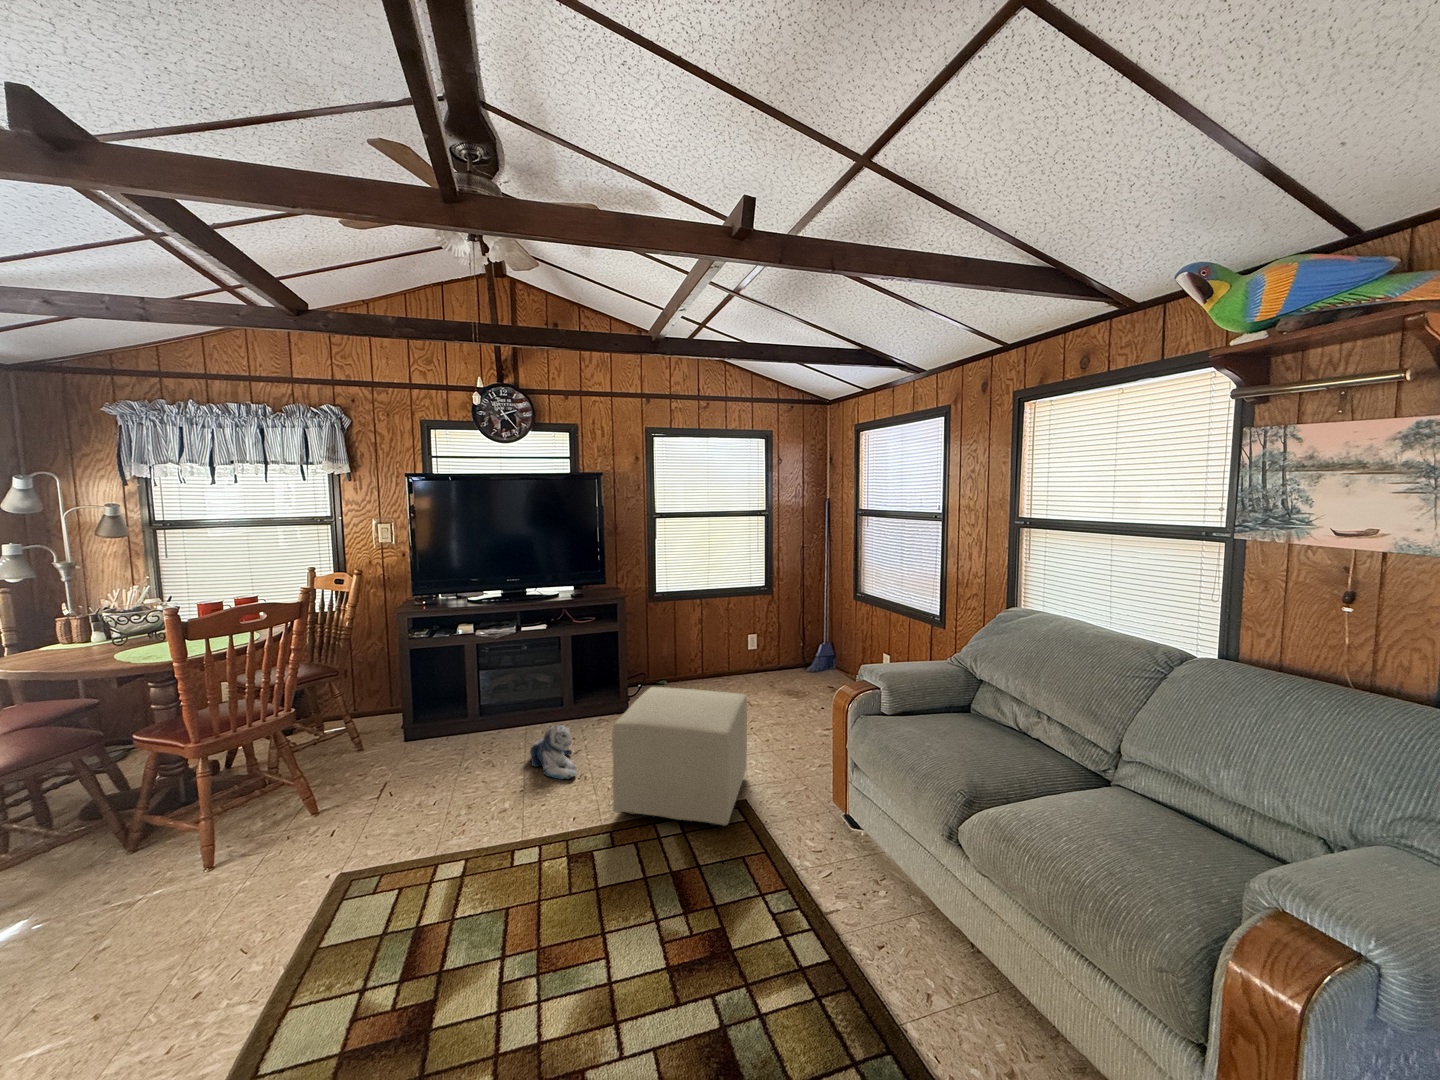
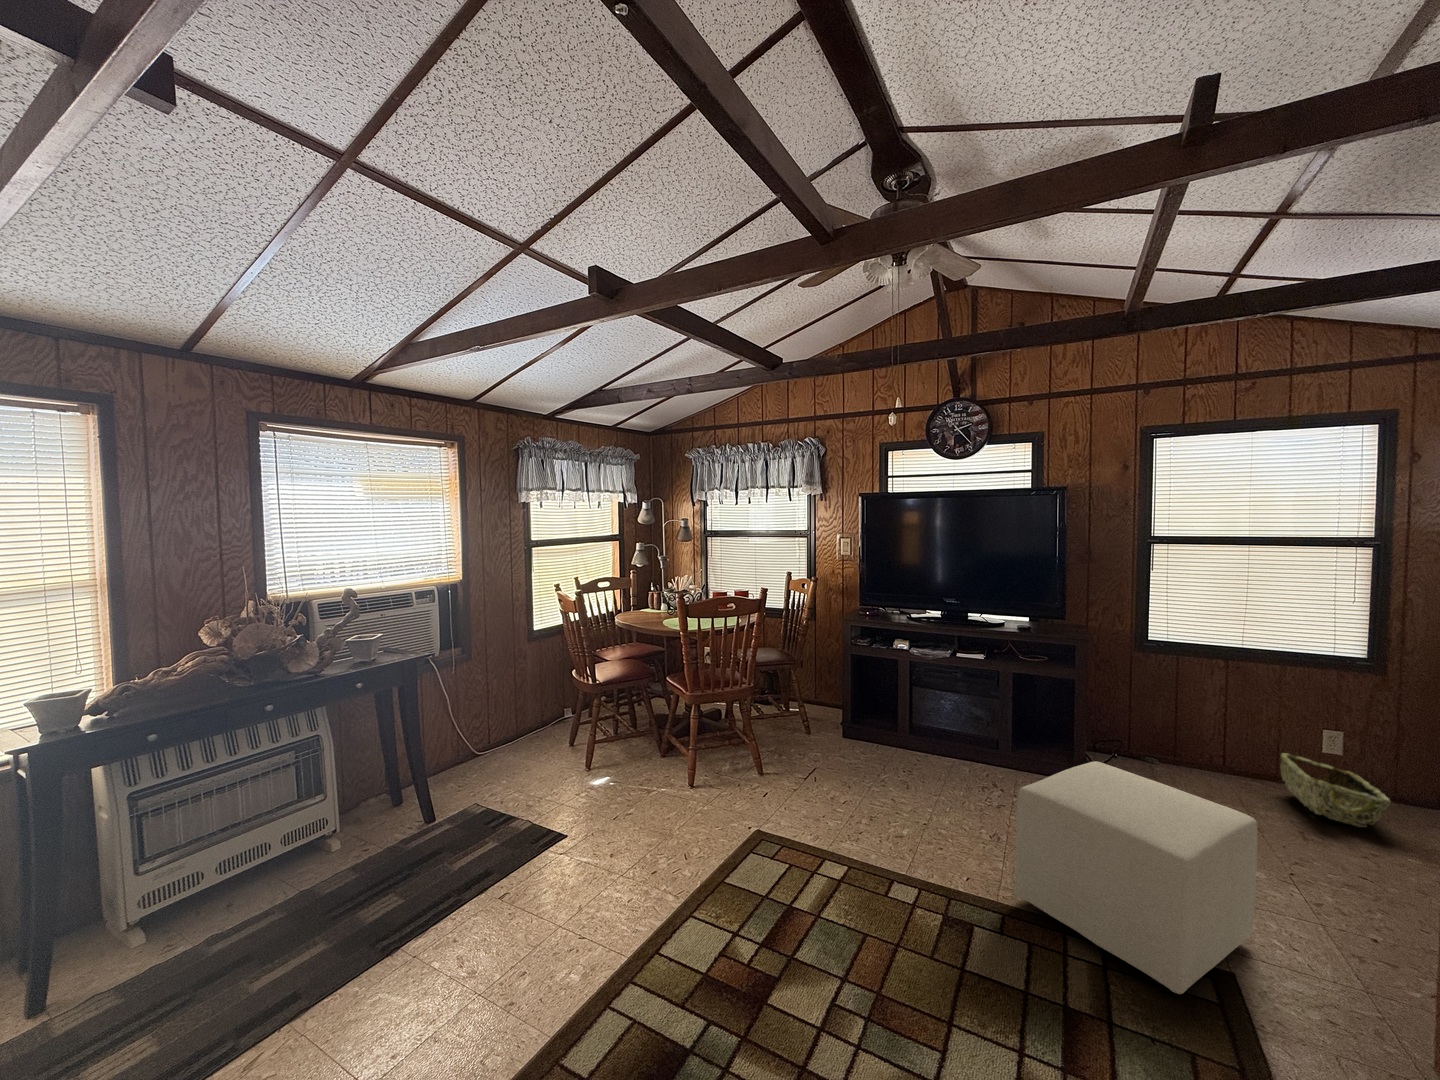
woven basket: none [729,652,779,686] -> present [1280,753,1391,827]
plush toy: present [530,725,576,780] -> none [943,770,994,836]

